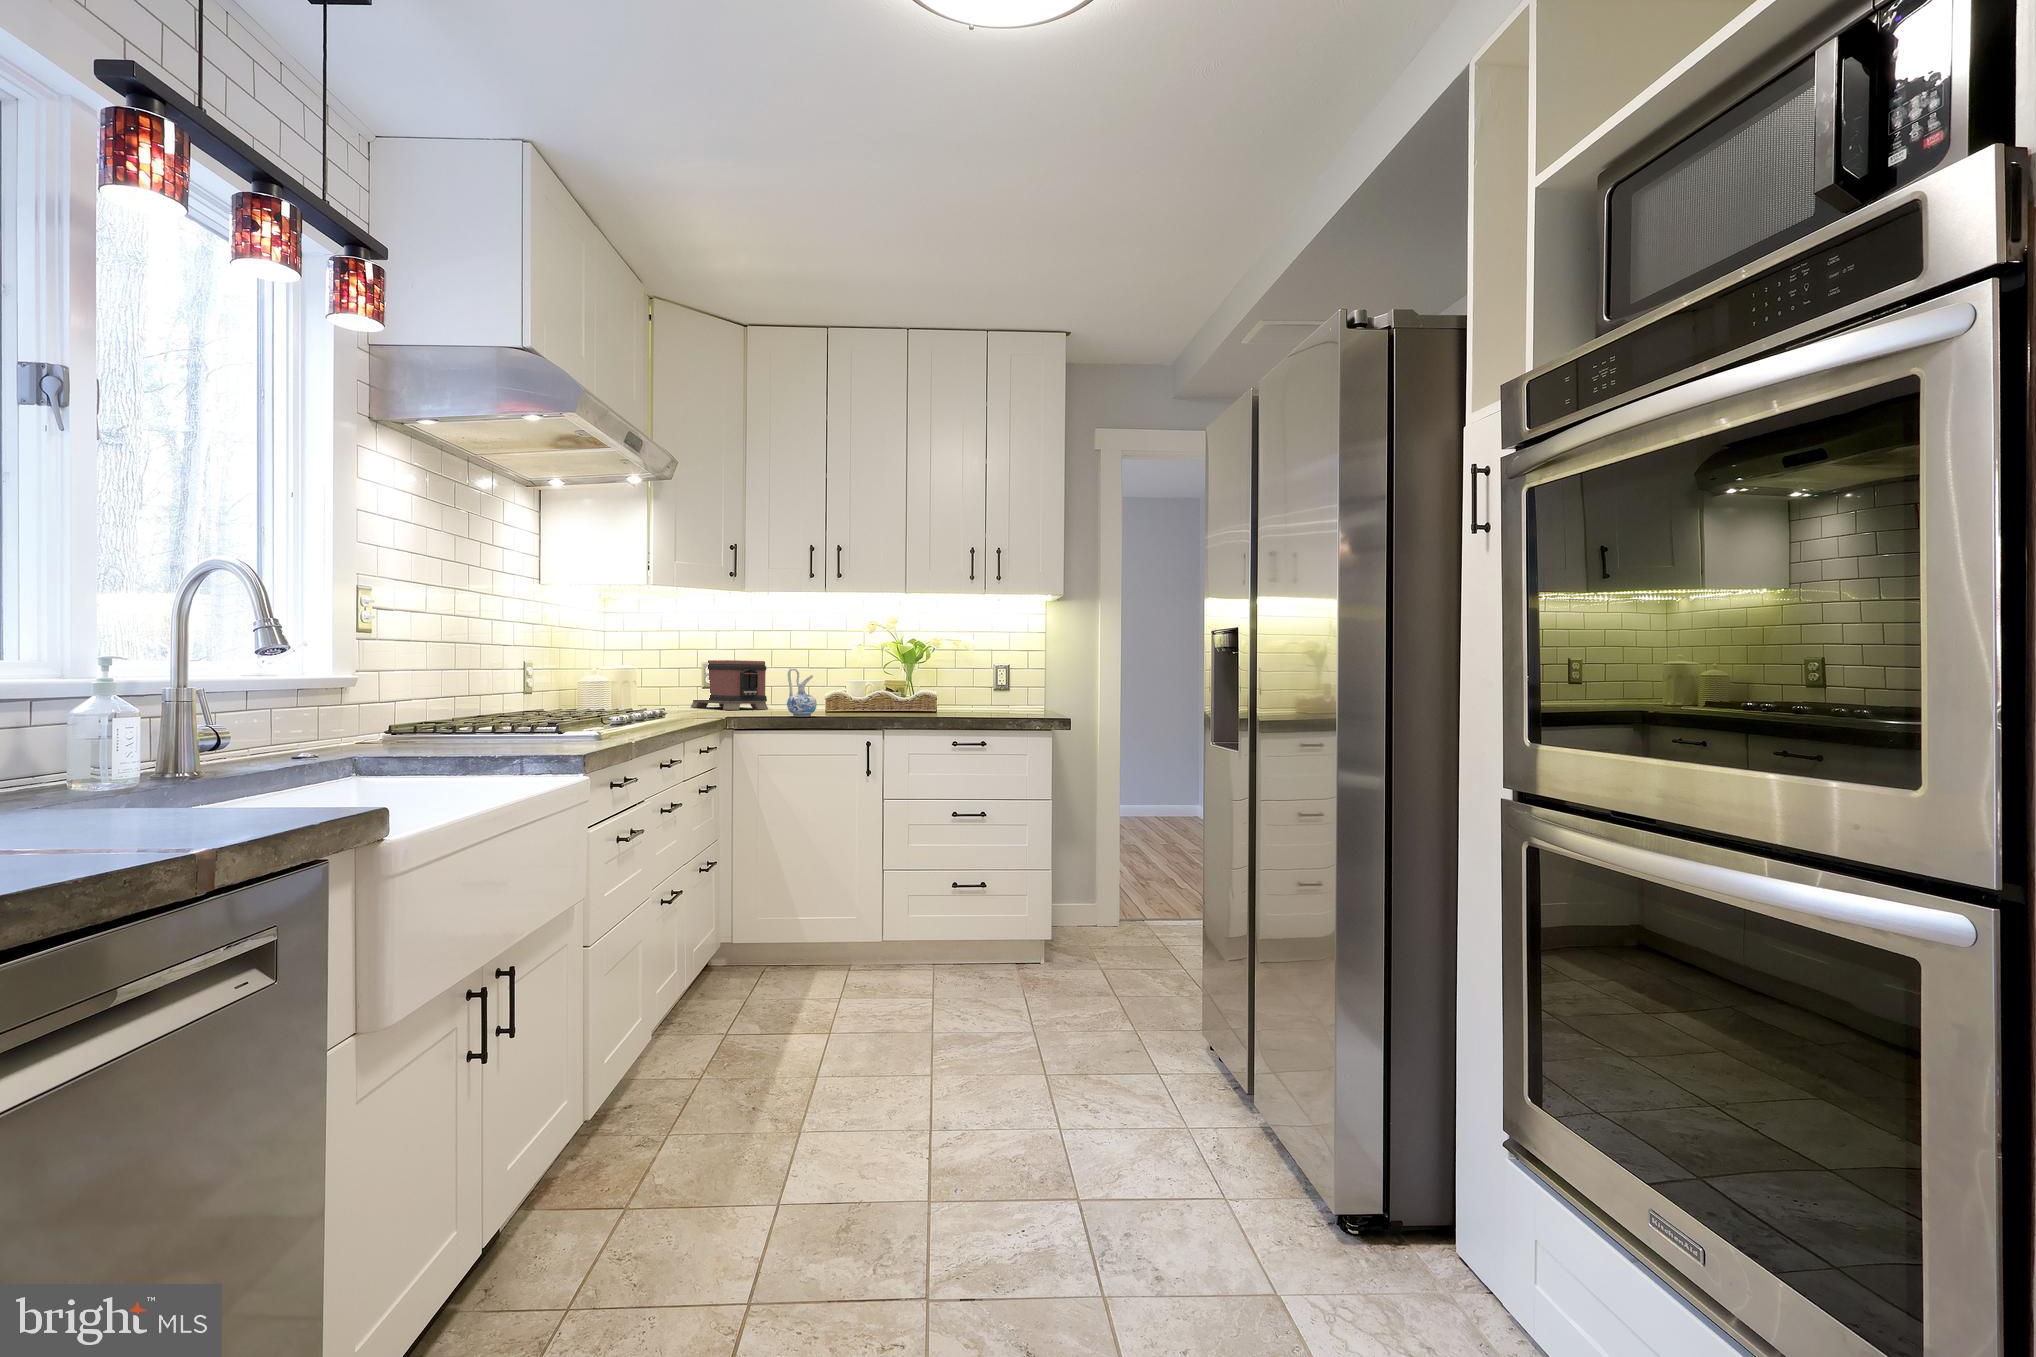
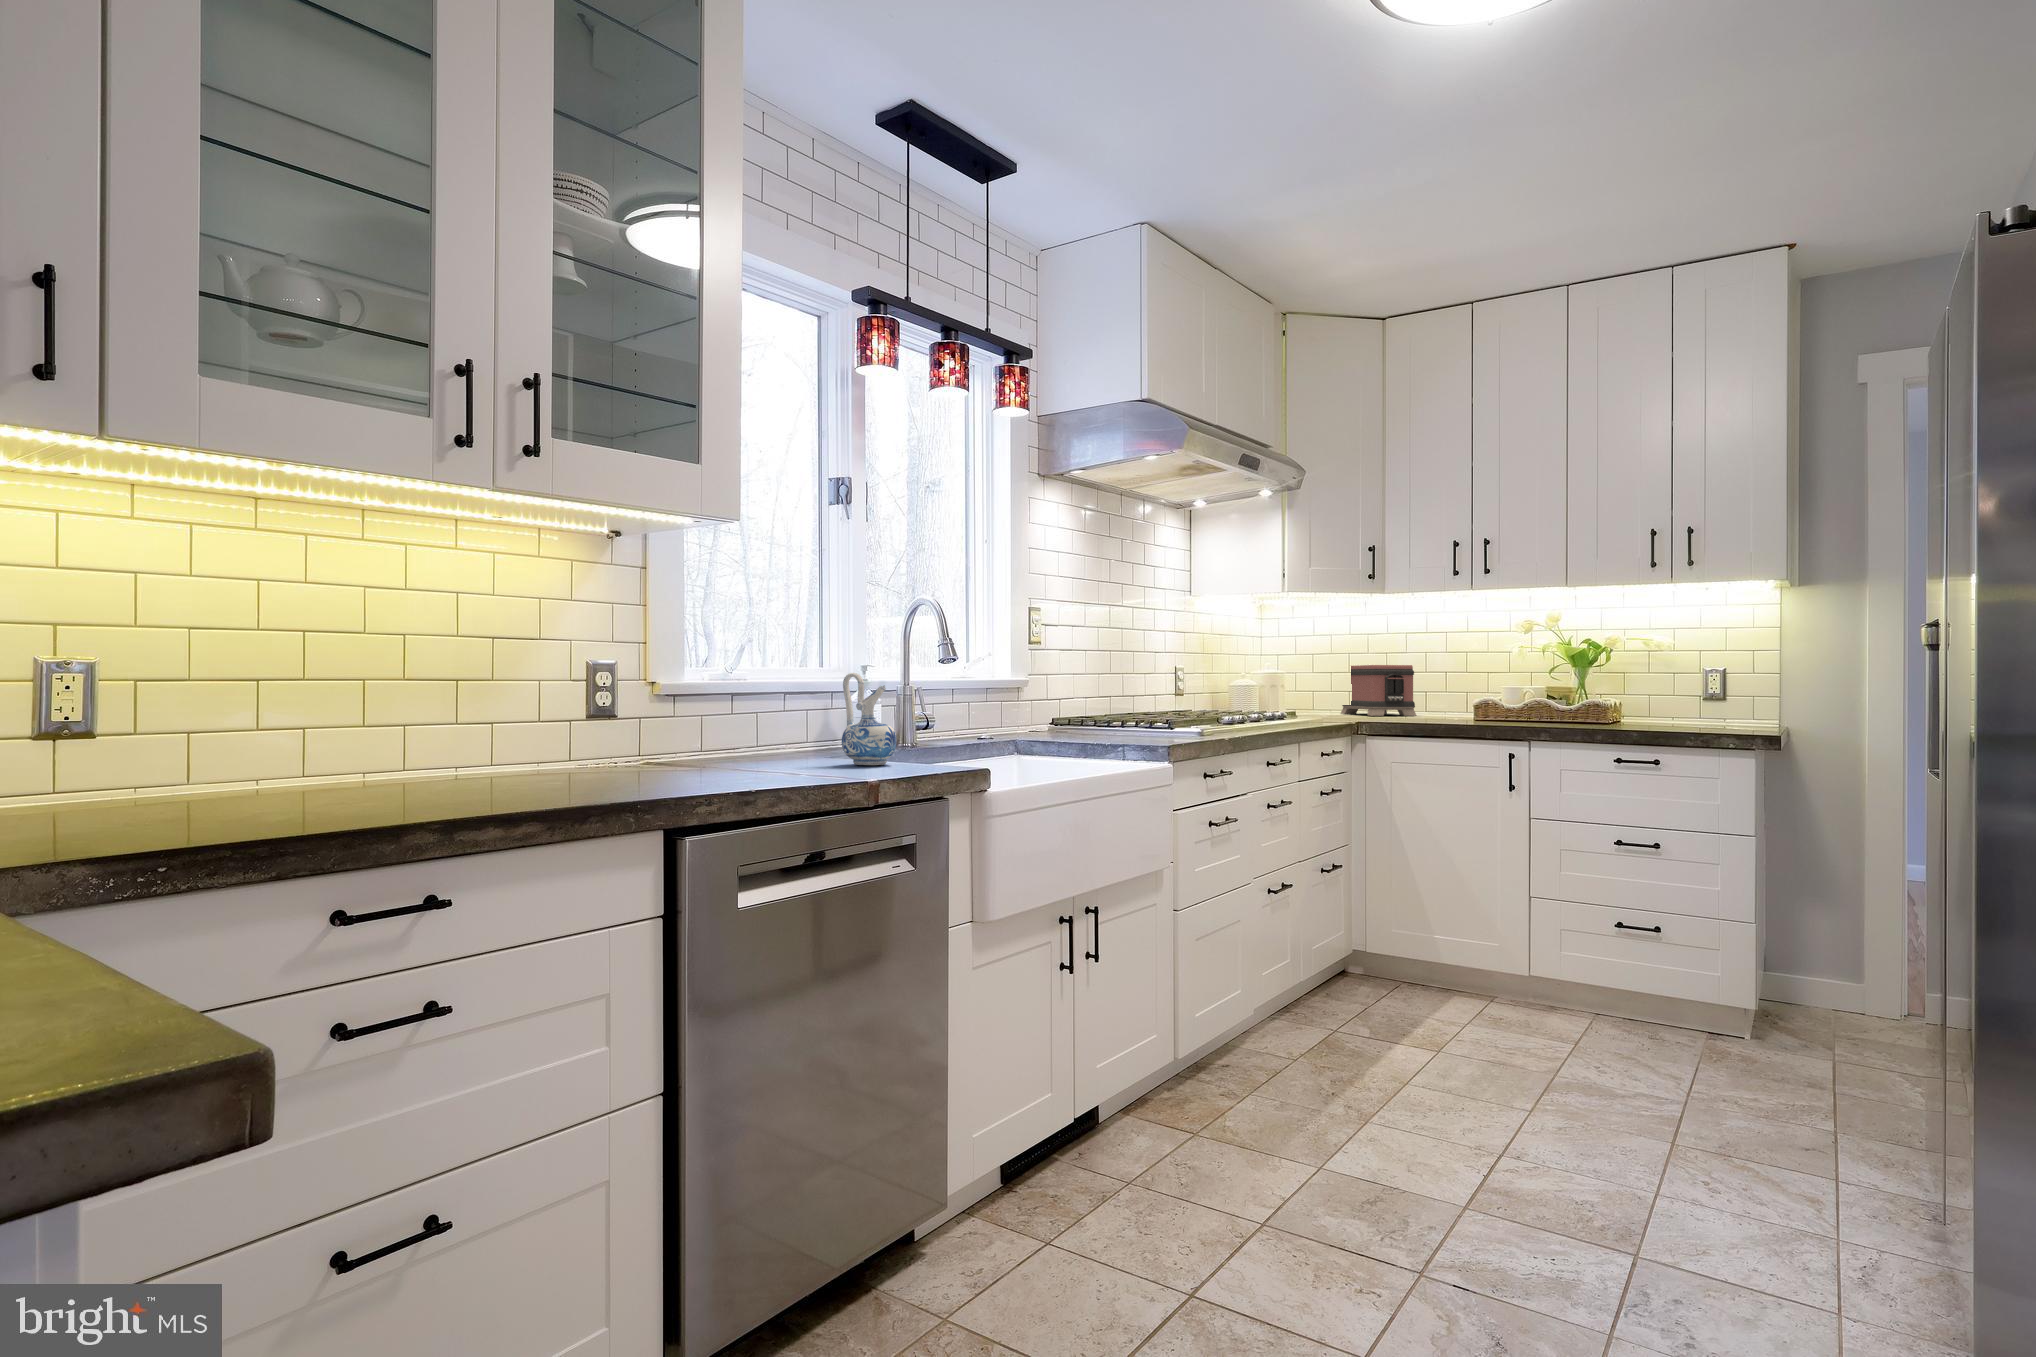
ceramic pitcher: present [787,668,817,717] -> present [842,673,897,765]

